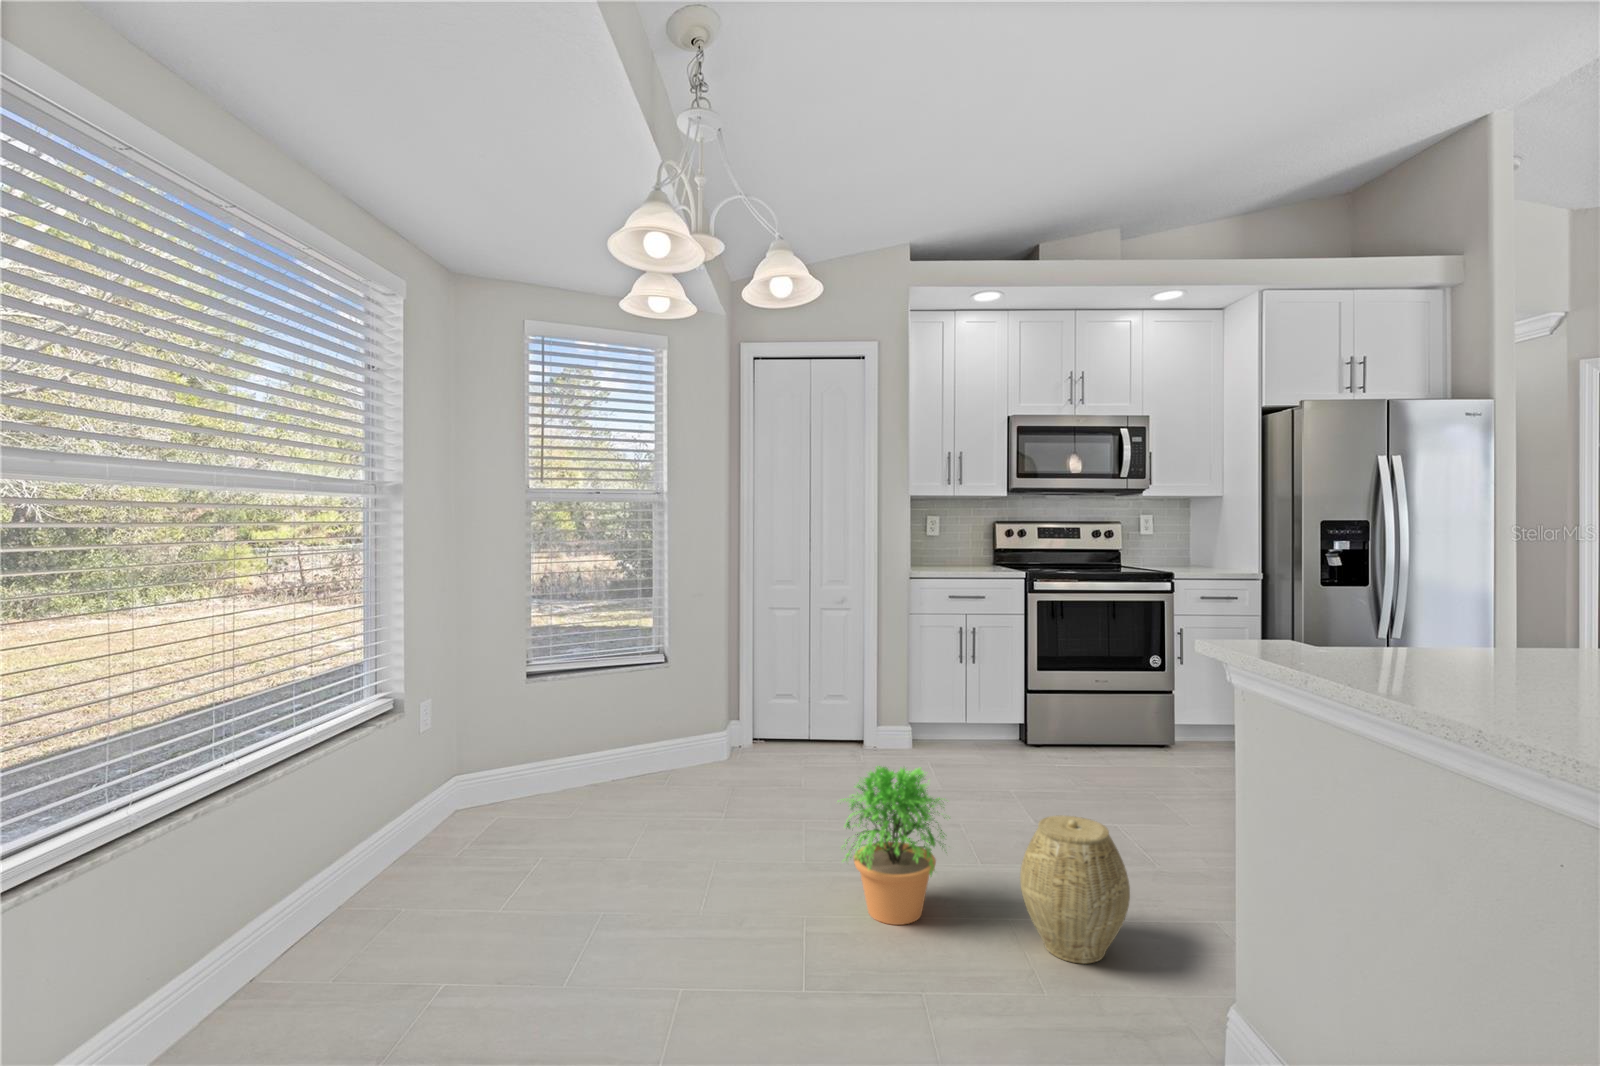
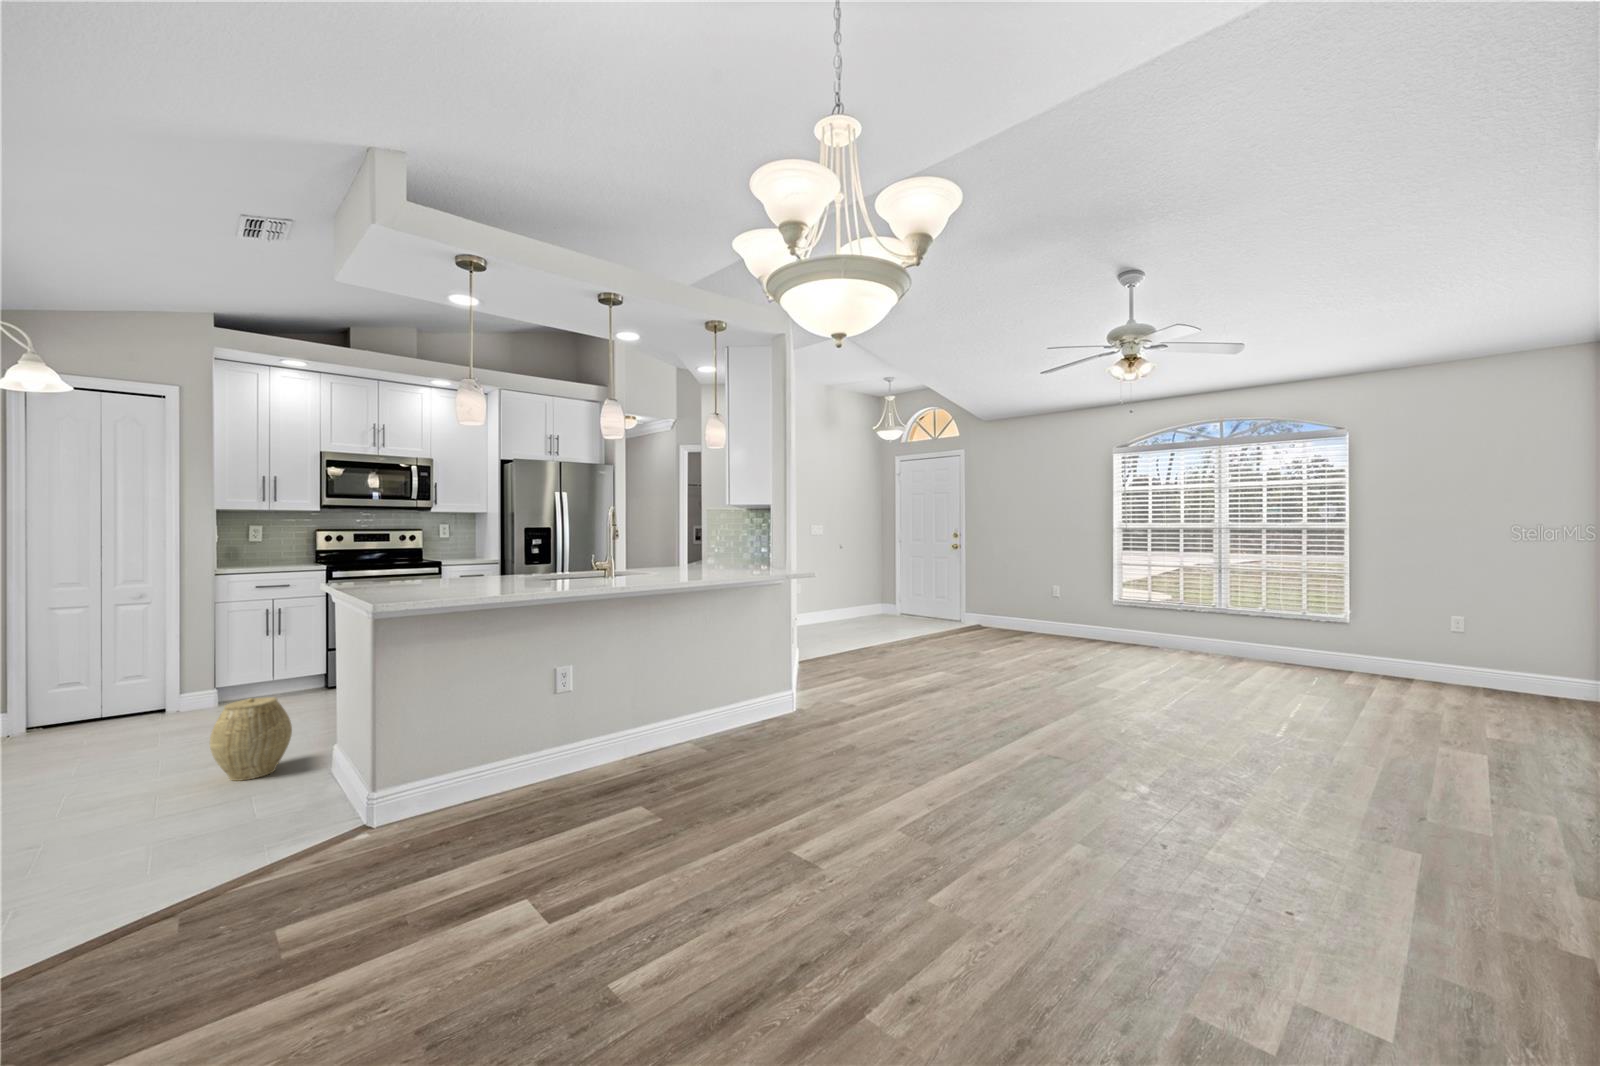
potted plant: present [842,766,944,925] -> none [49,687,160,798]

